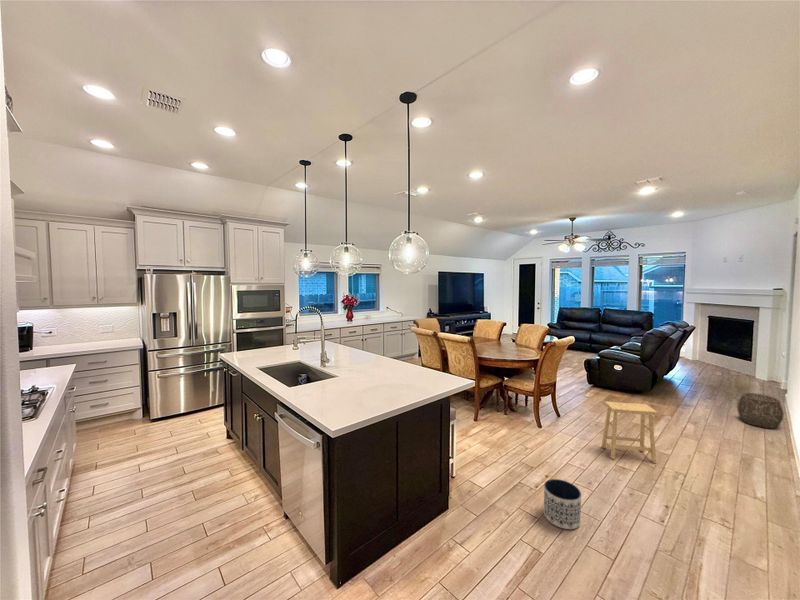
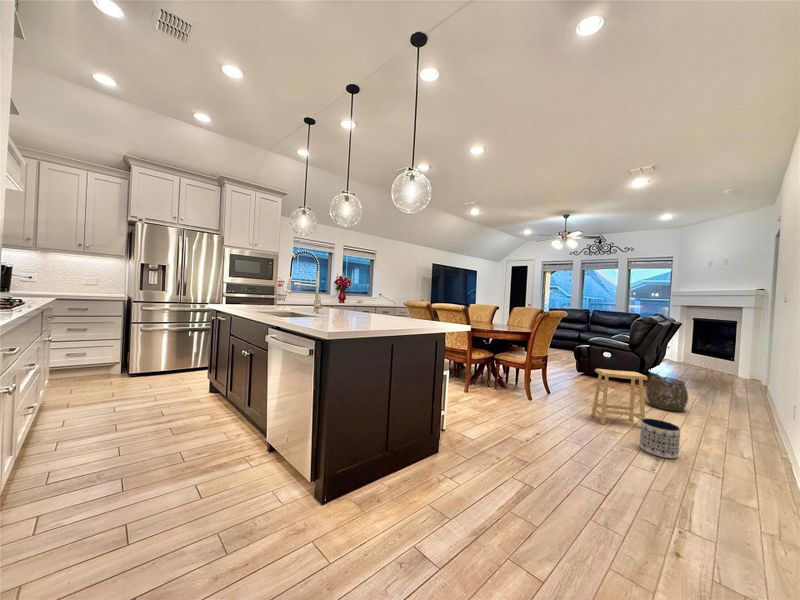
woven basket: present [737,393,784,428] -> present [646,376,688,411]
planter: present [544,479,581,529] -> present [640,418,680,458]

